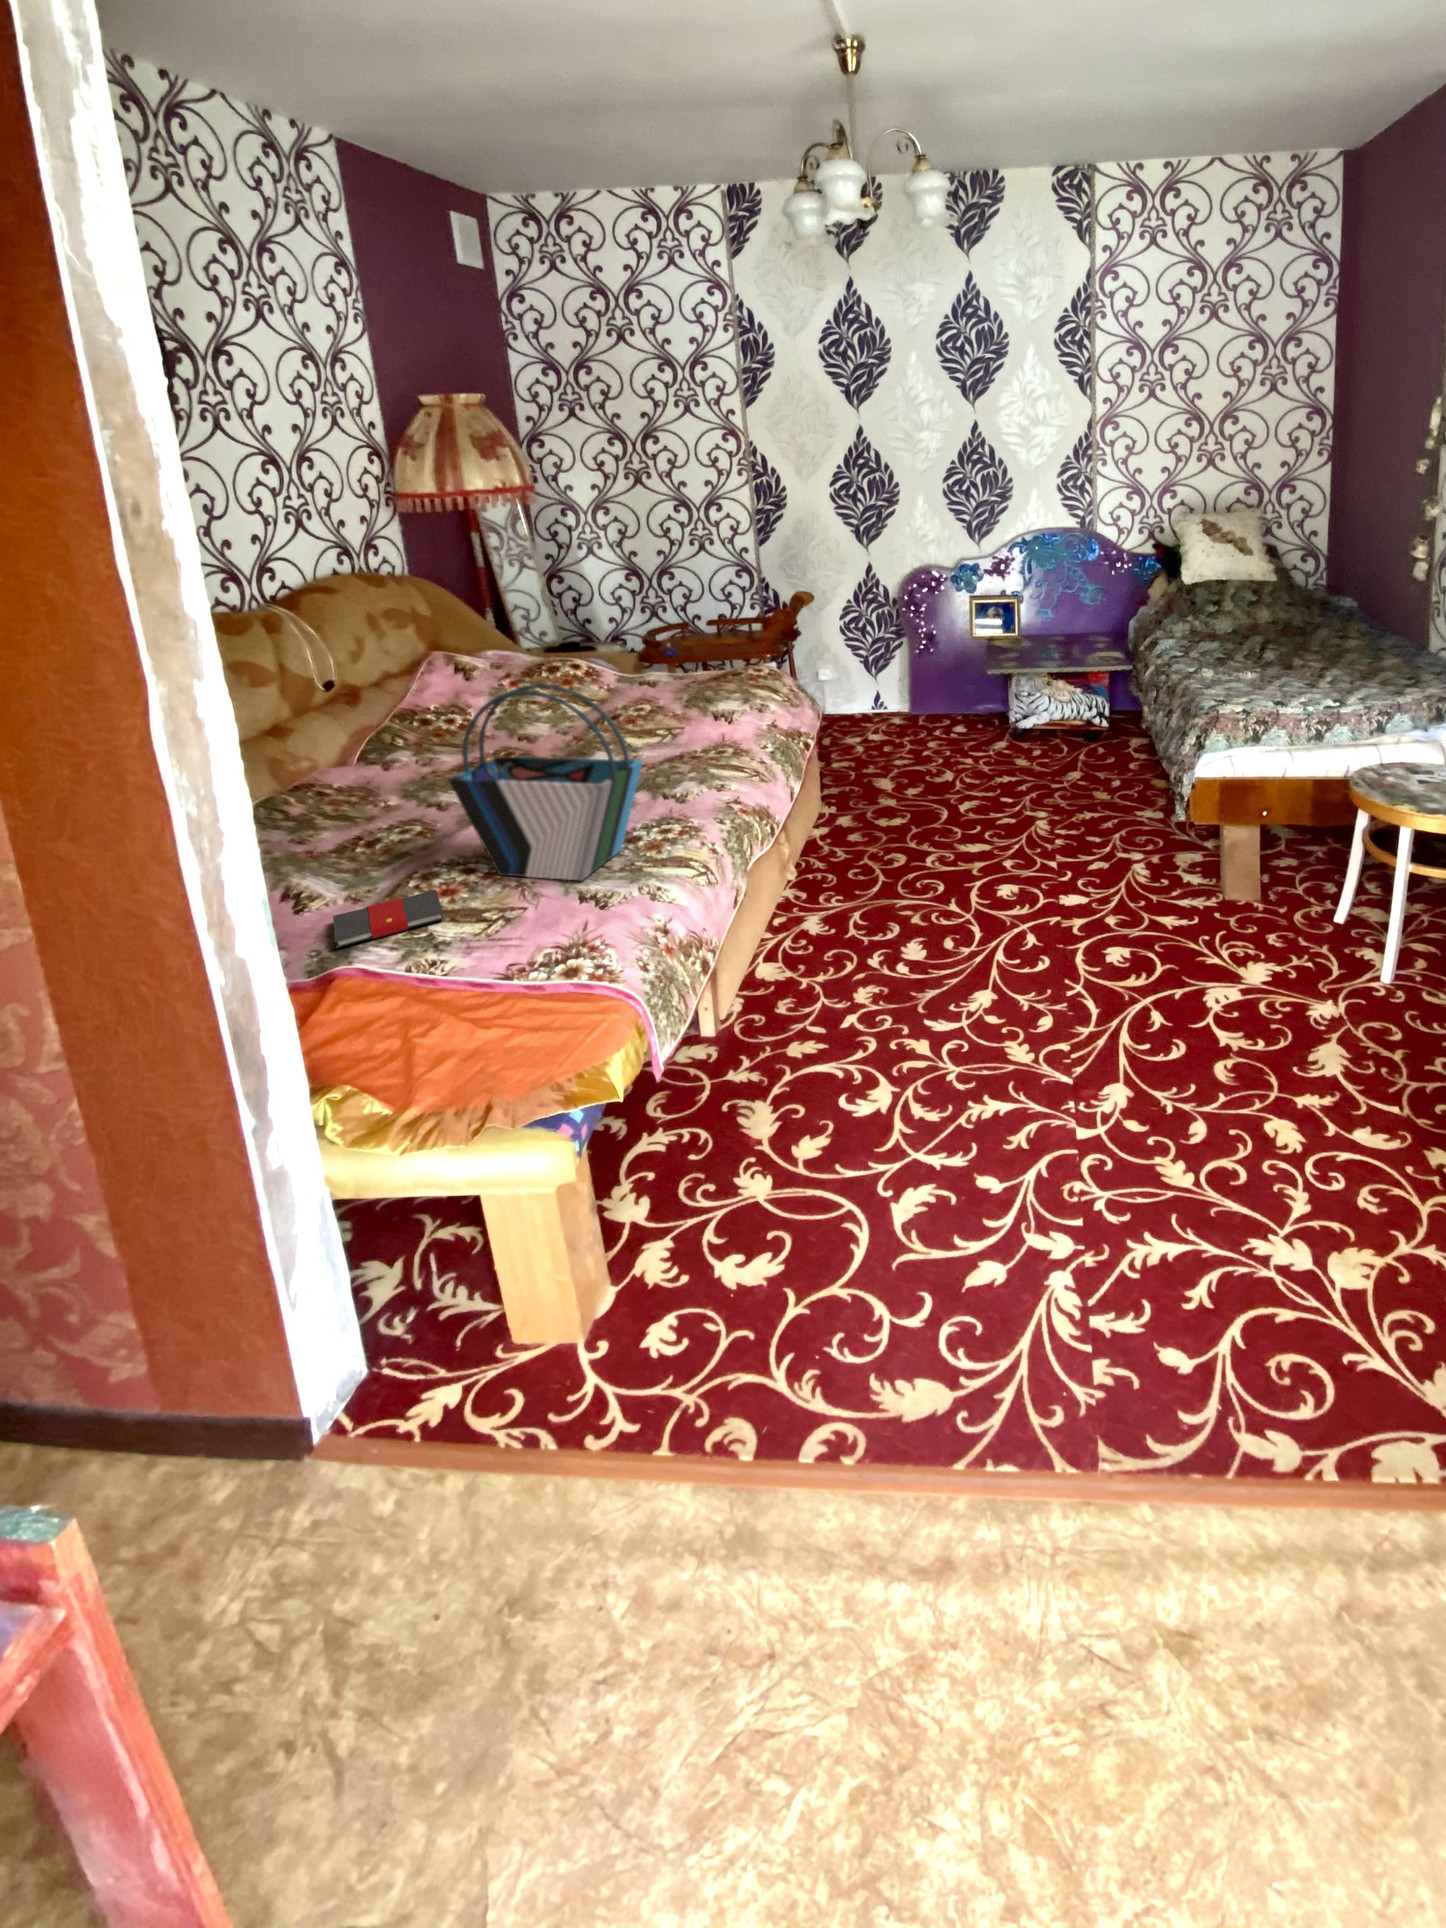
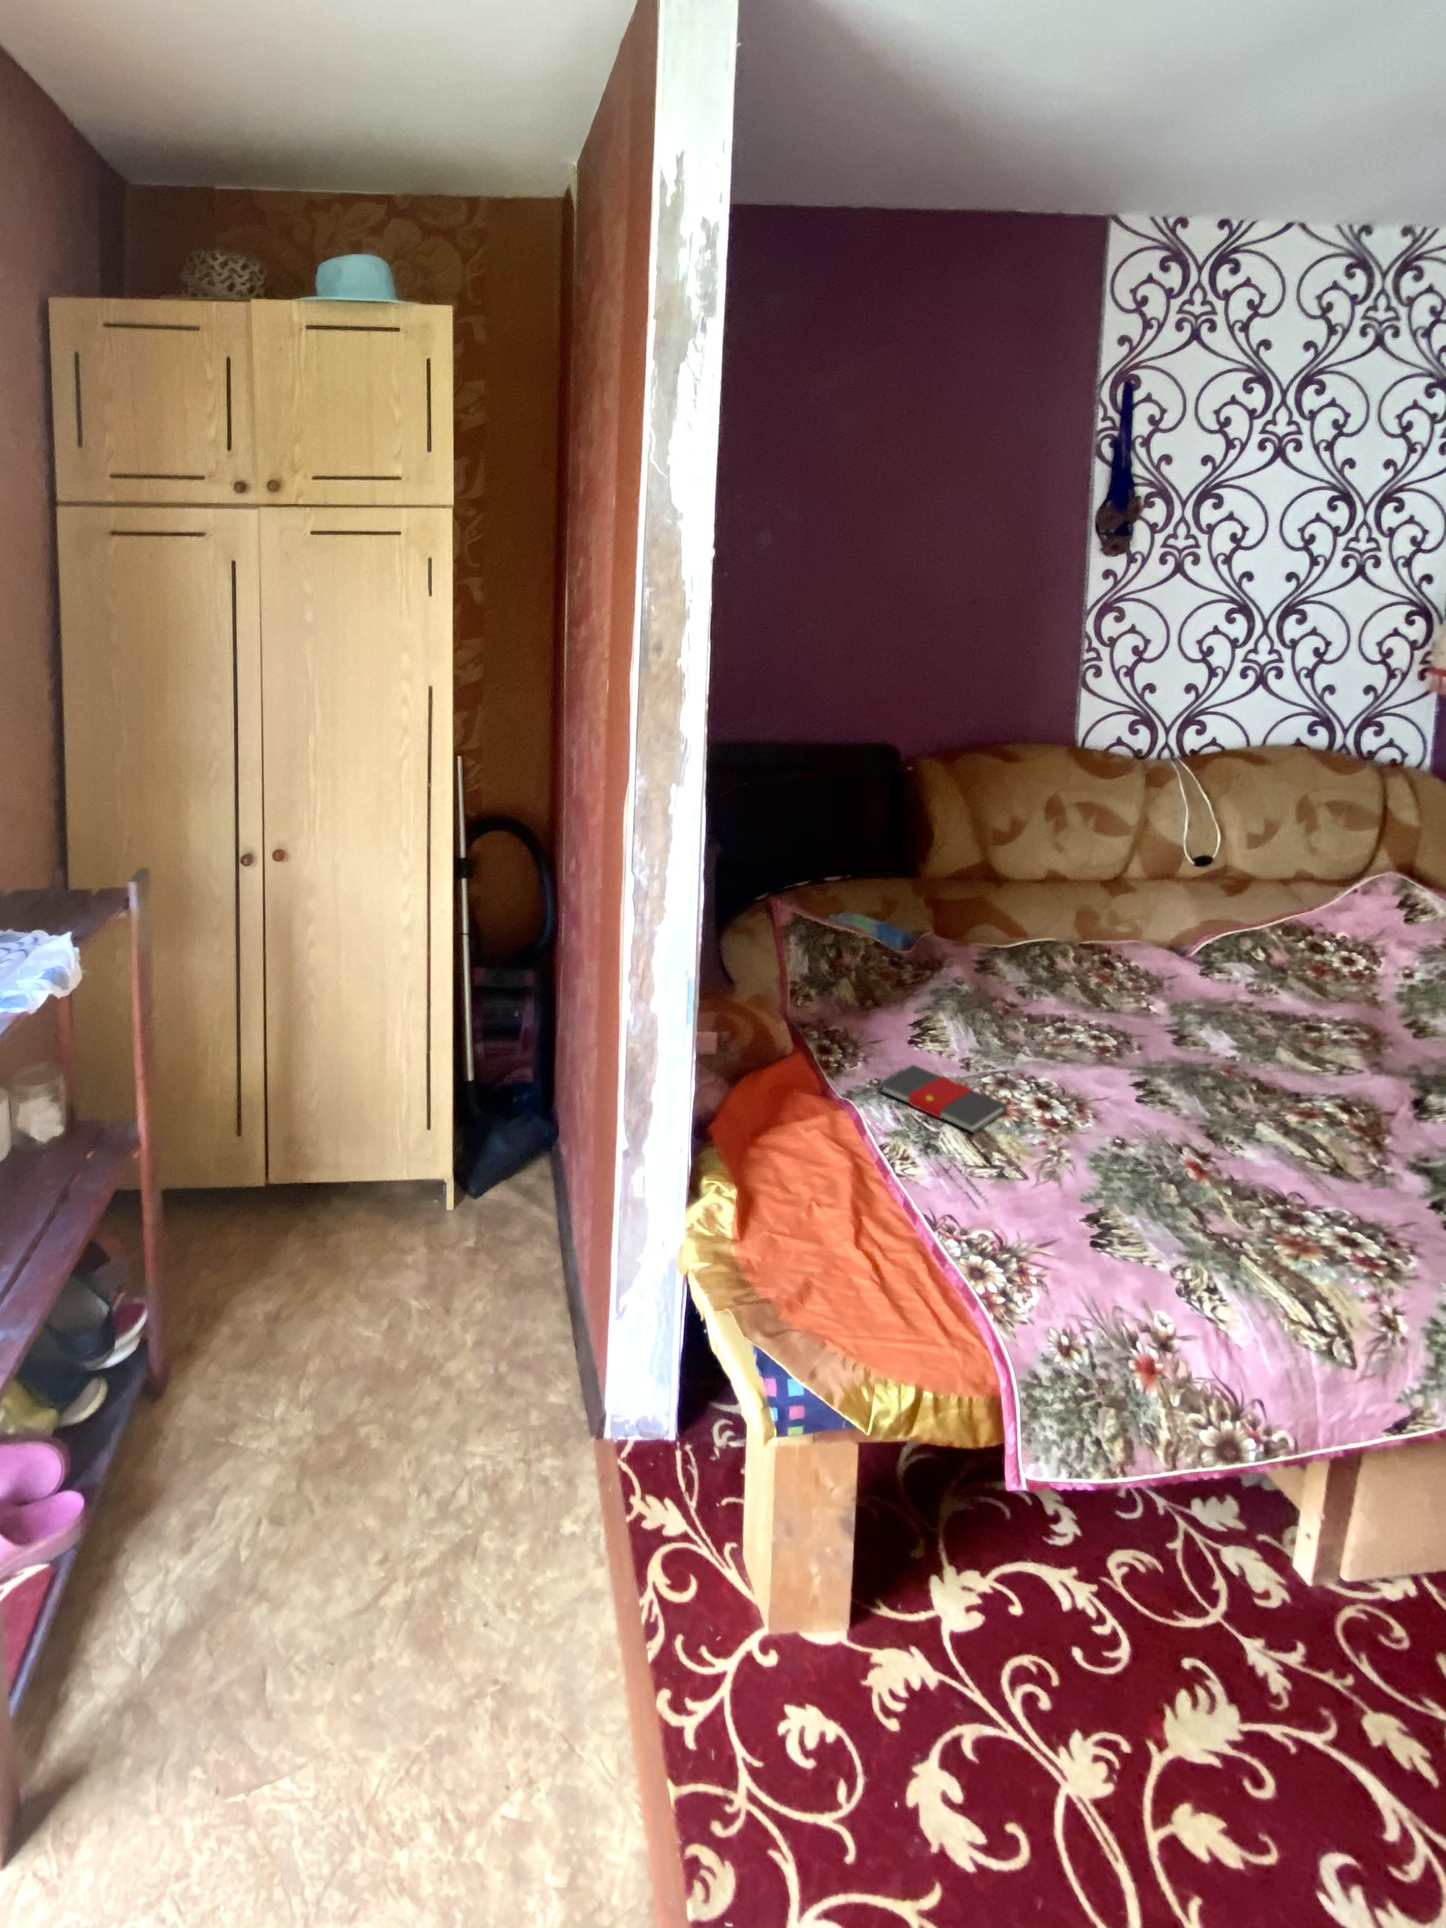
tote bag: present [449,684,643,880] -> none [1073,934,1285,1214]

